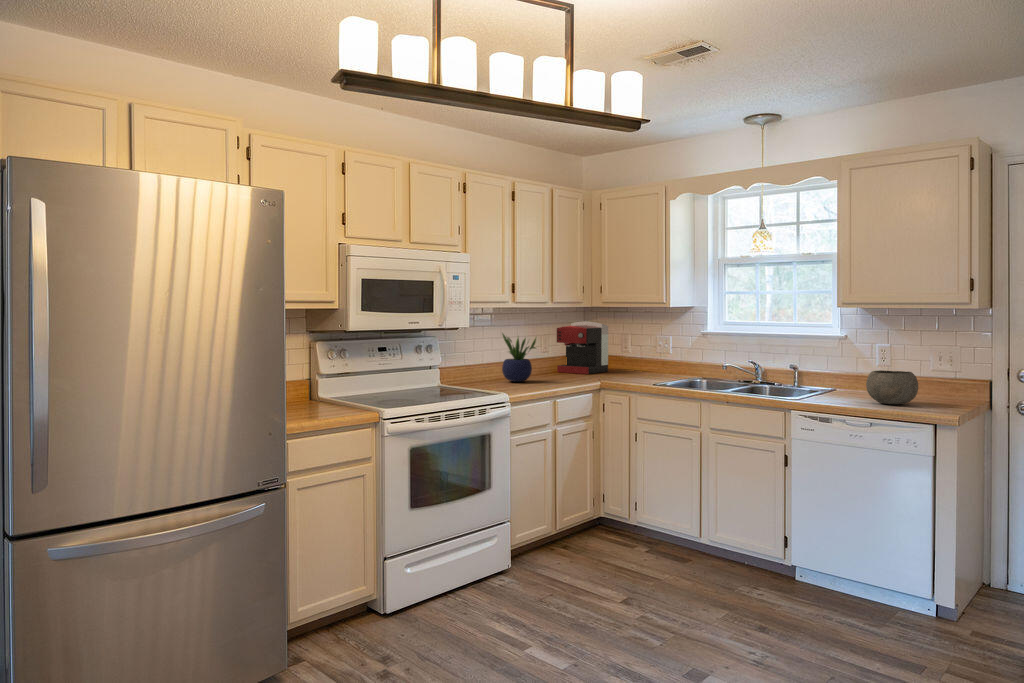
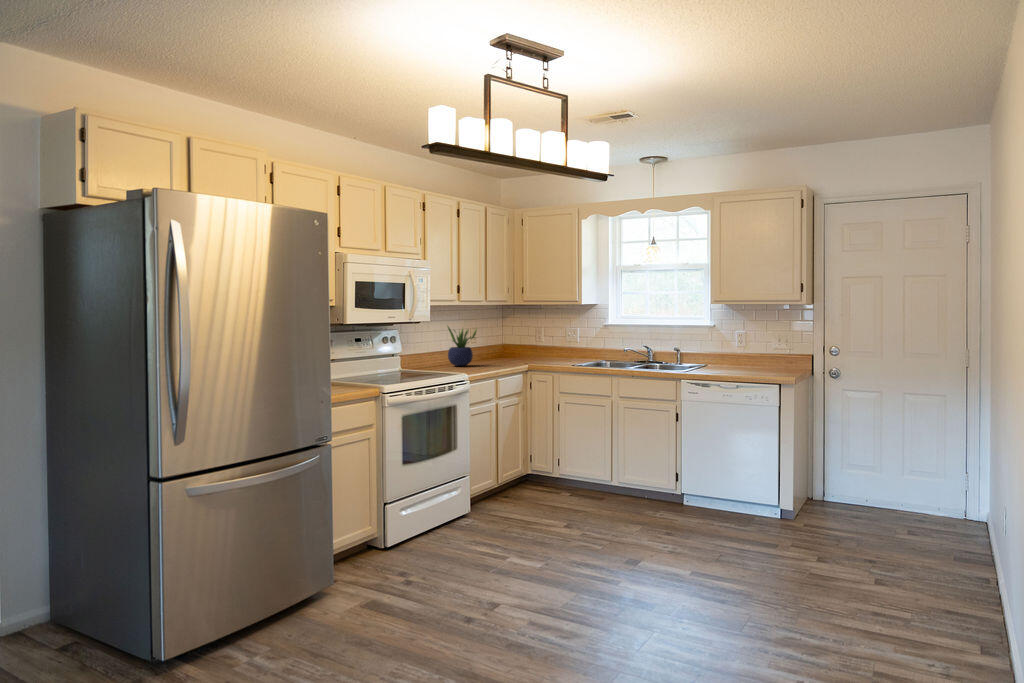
coffee maker: present [557,321,608,374] -> none [483,316,525,360]
bowl: present [866,370,918,404] -> none [731,348,766,372]

